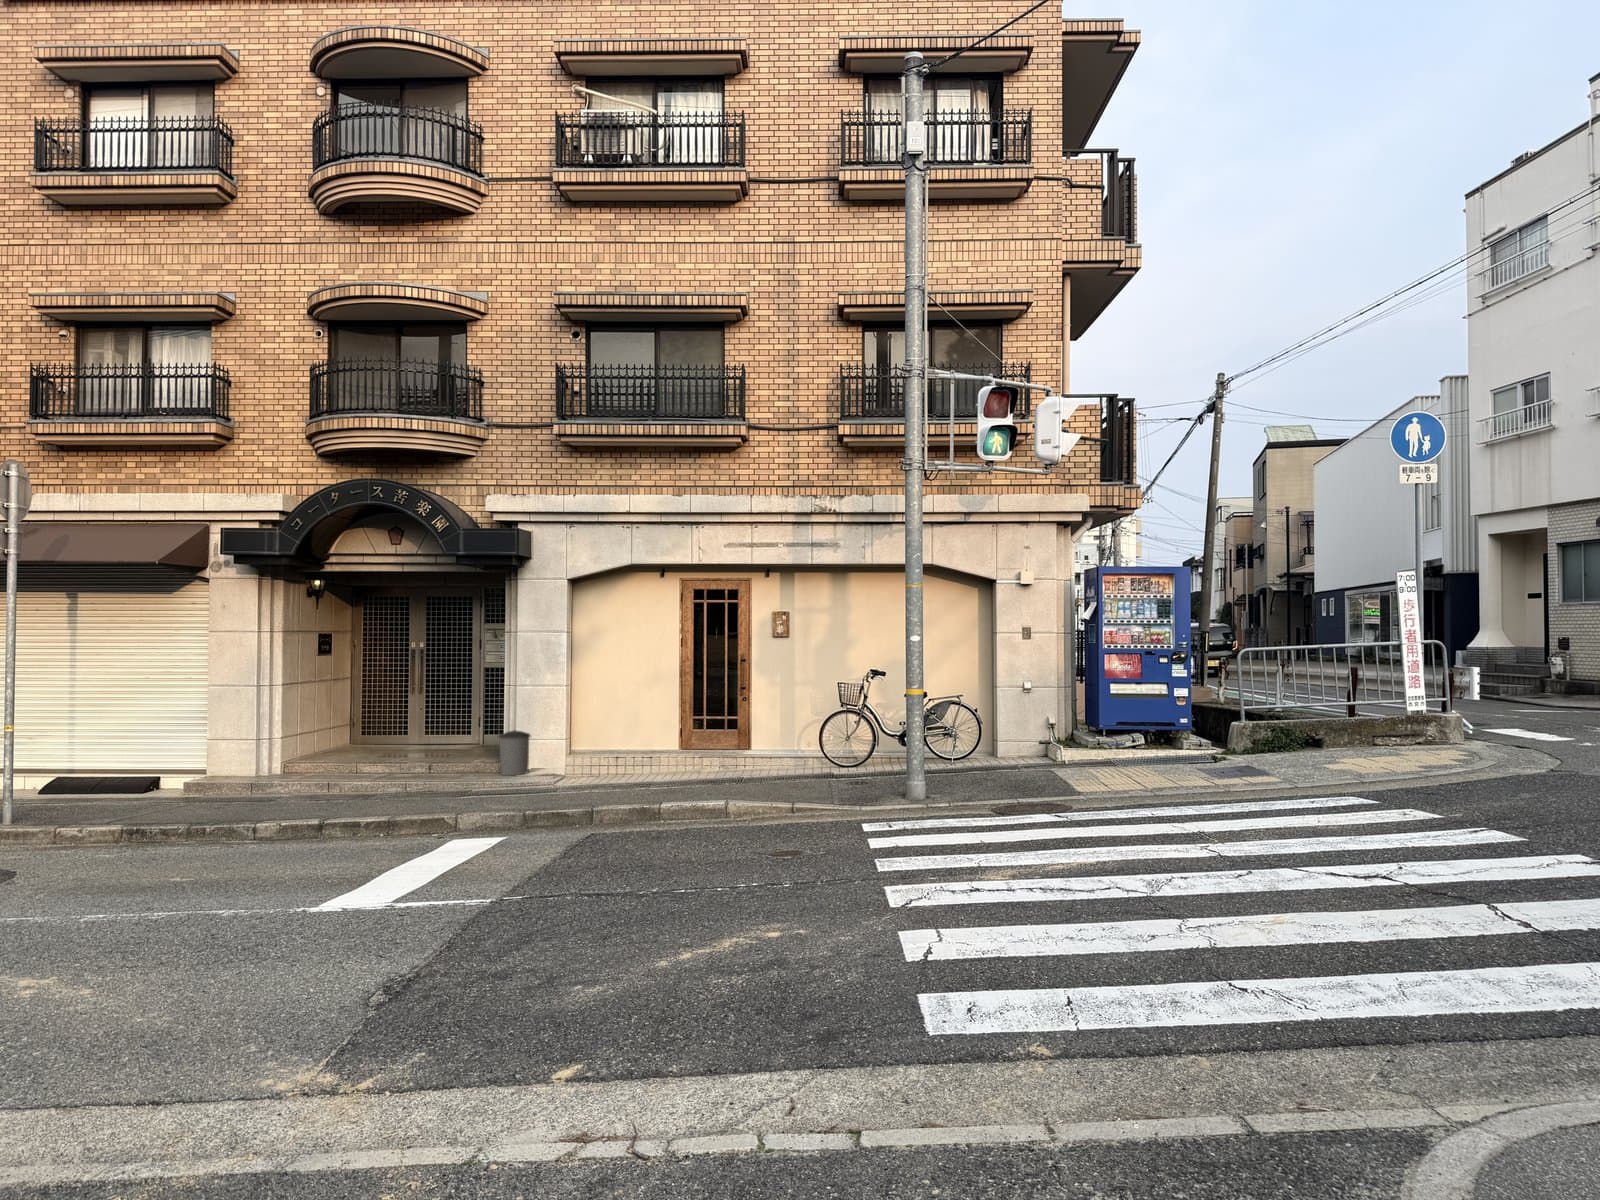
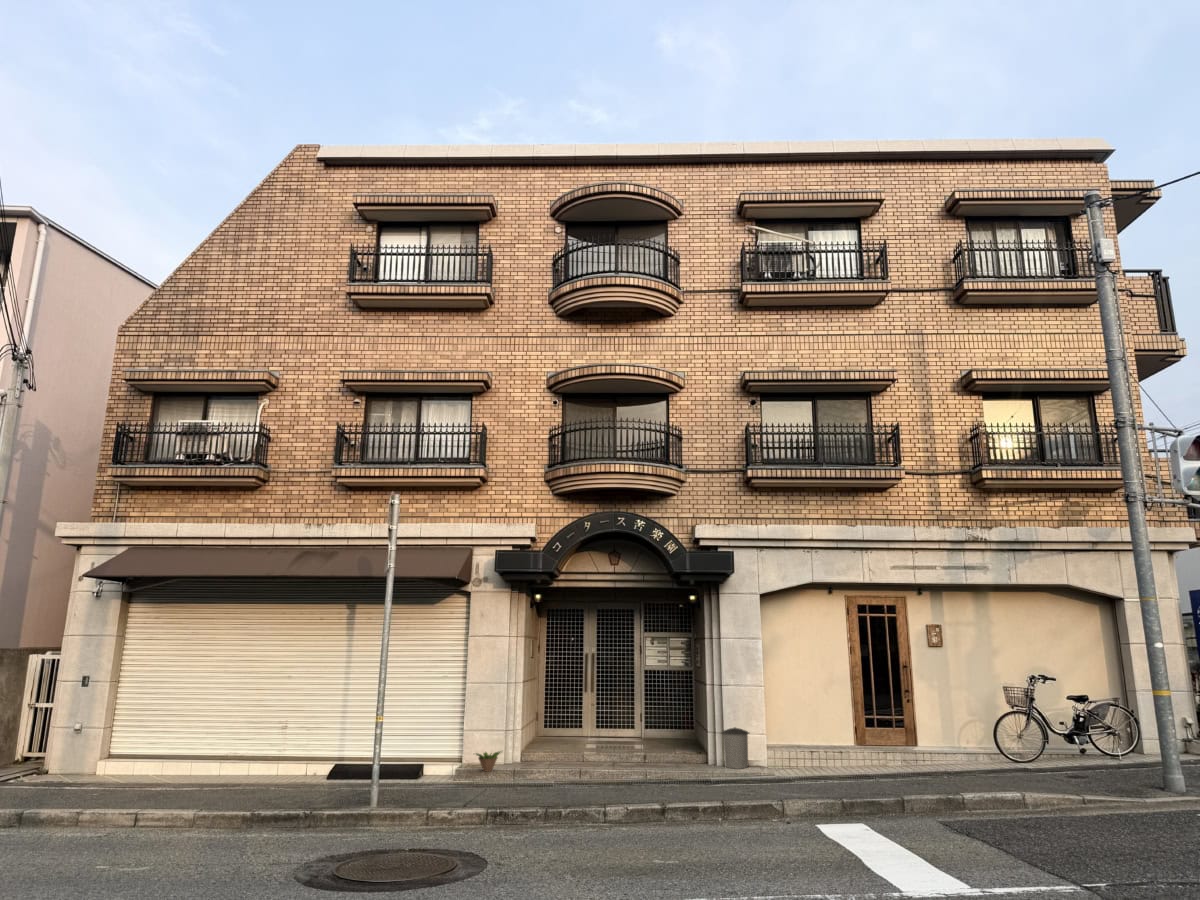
decorative plant: none [204,757,250,781] -> present [476,752,500,772]

